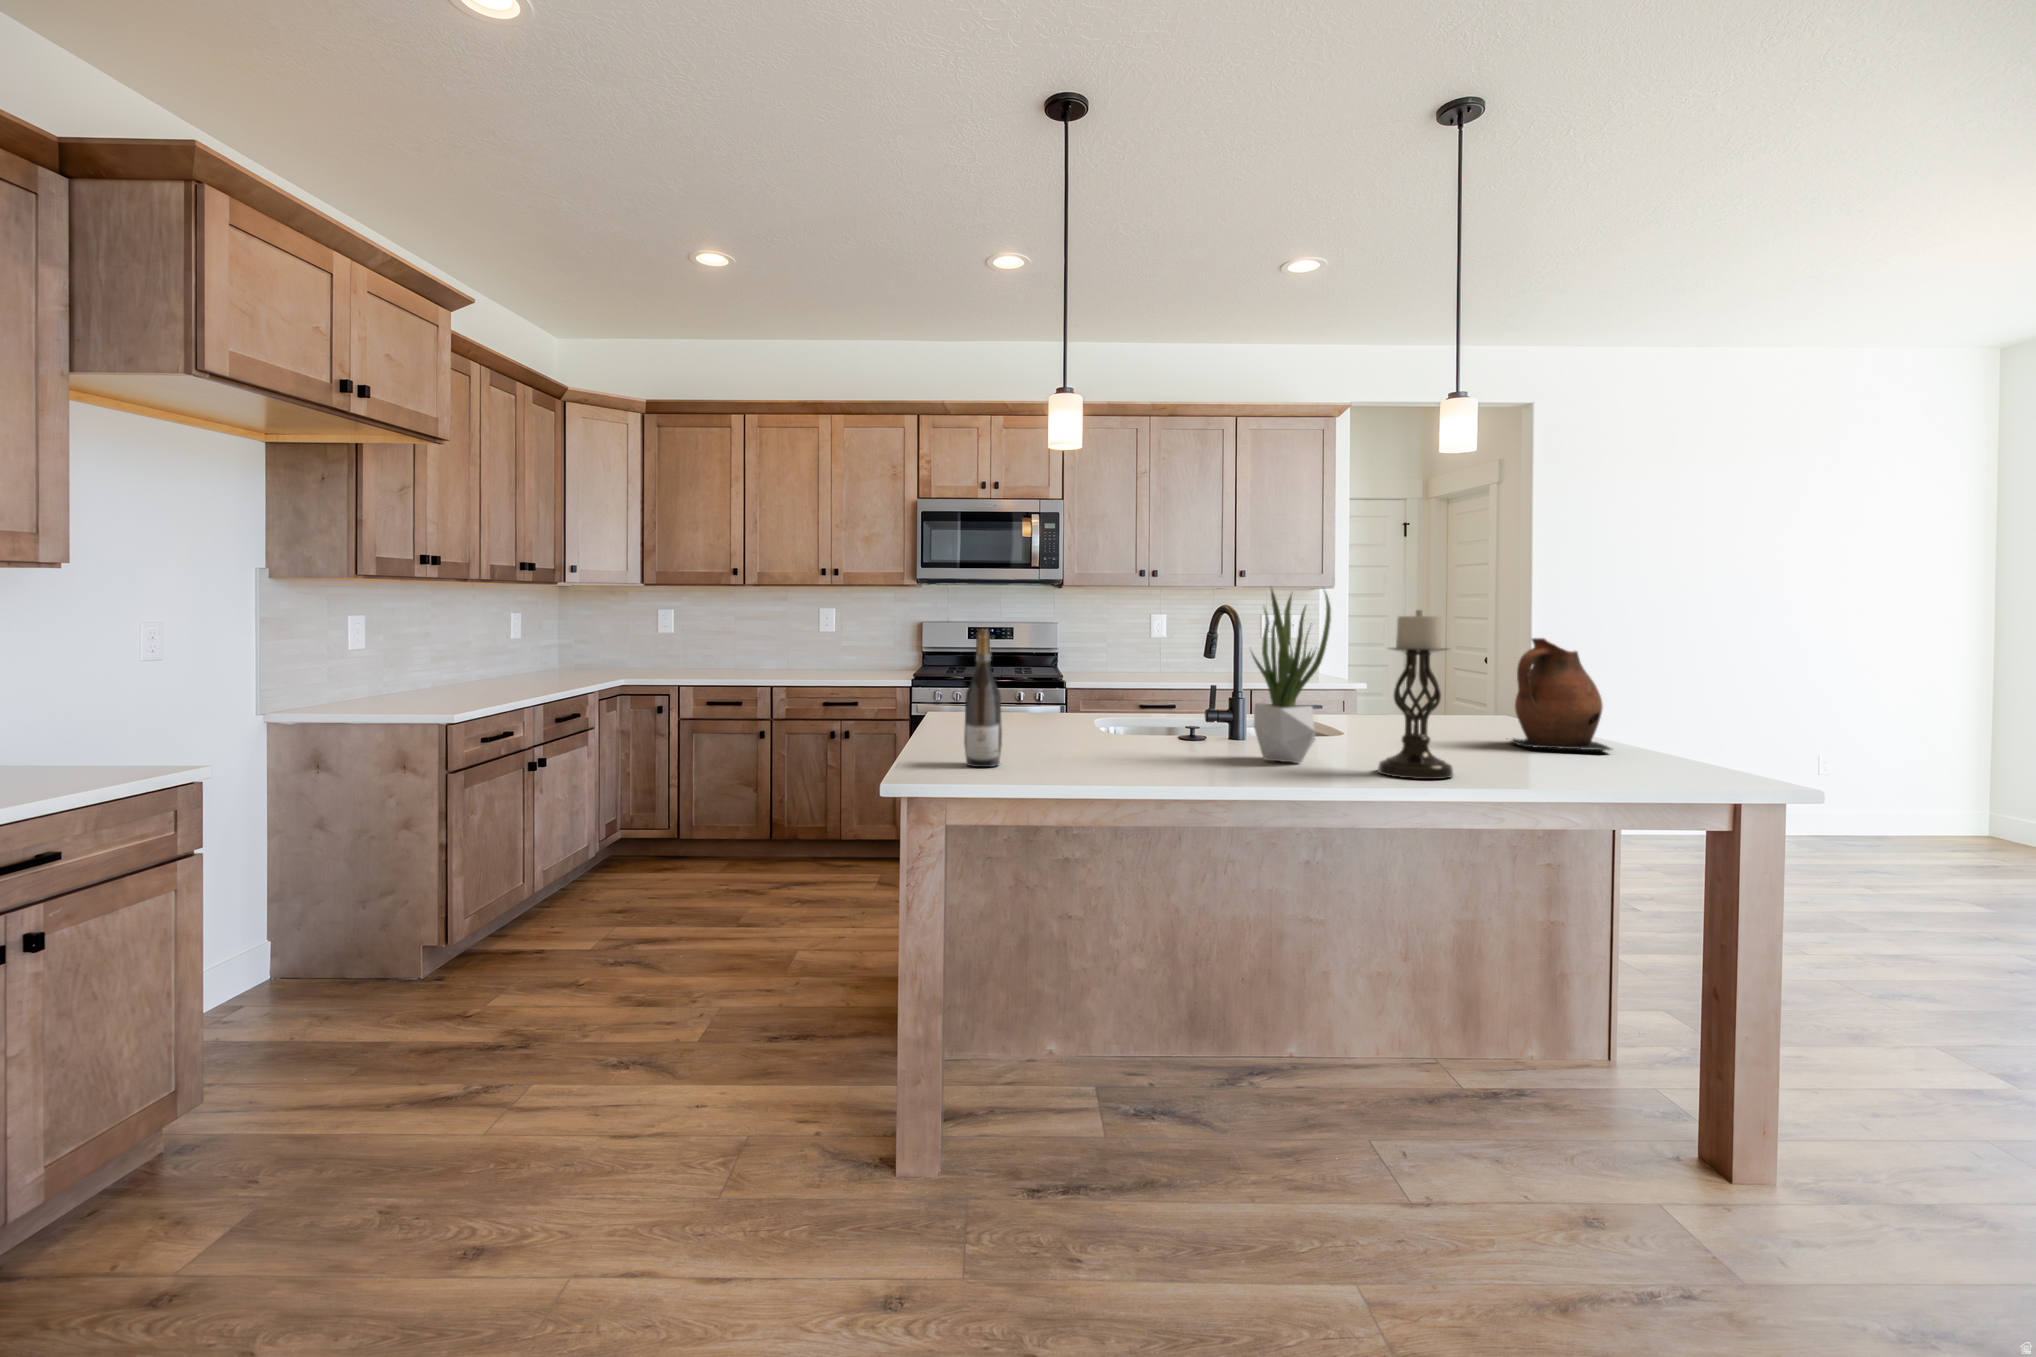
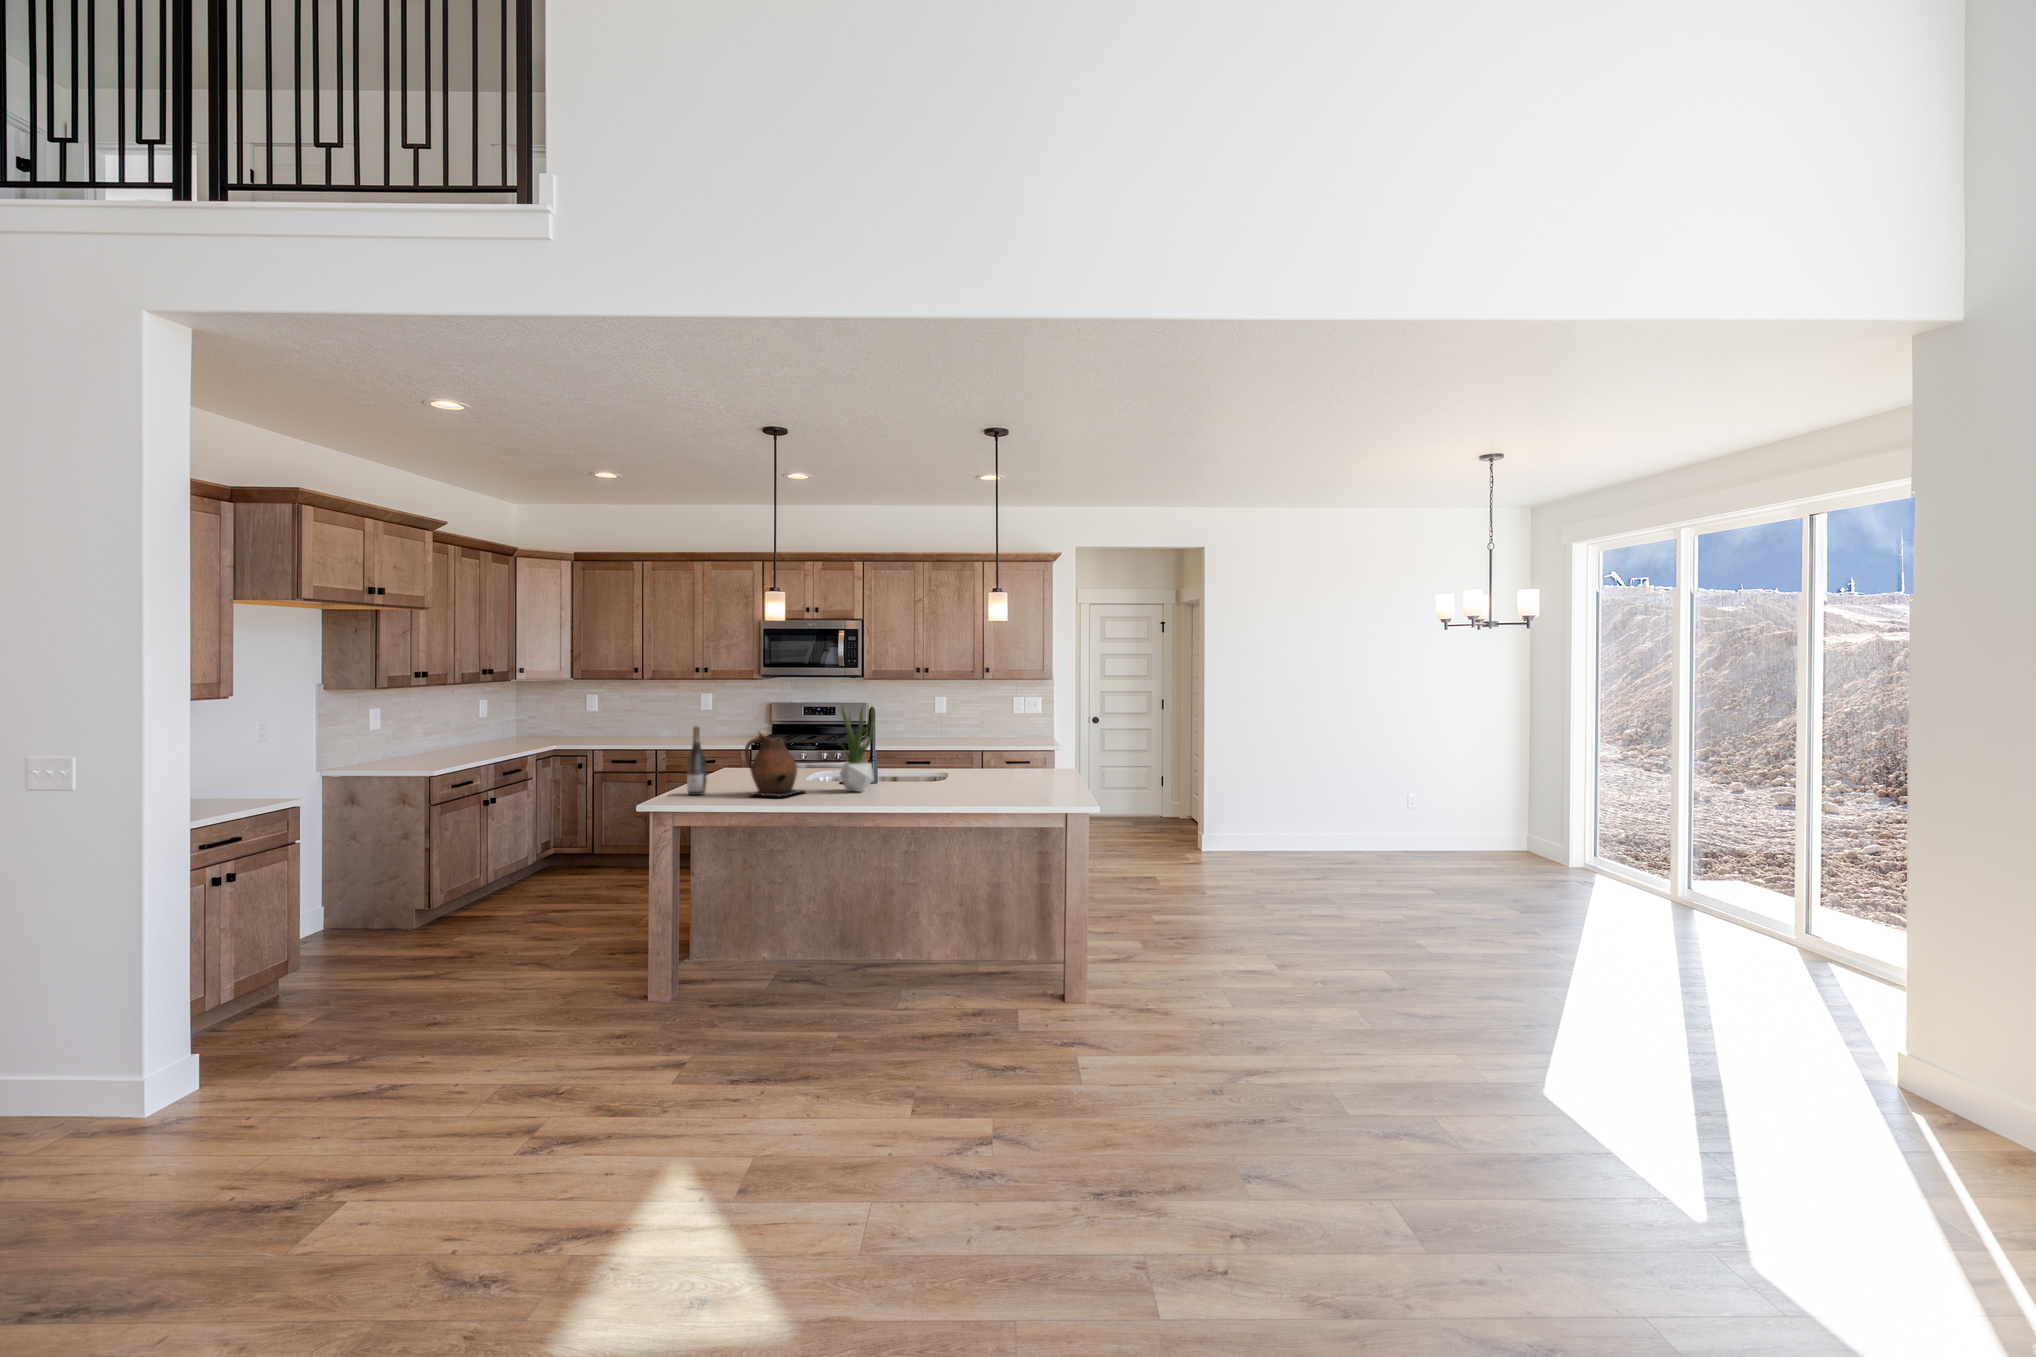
candle holder: present [1378,610,1453,779] -> none [888,716,923,798]
ceramic pitcher: present [1512,638,1611,751] -> present [745,732,807,797]

